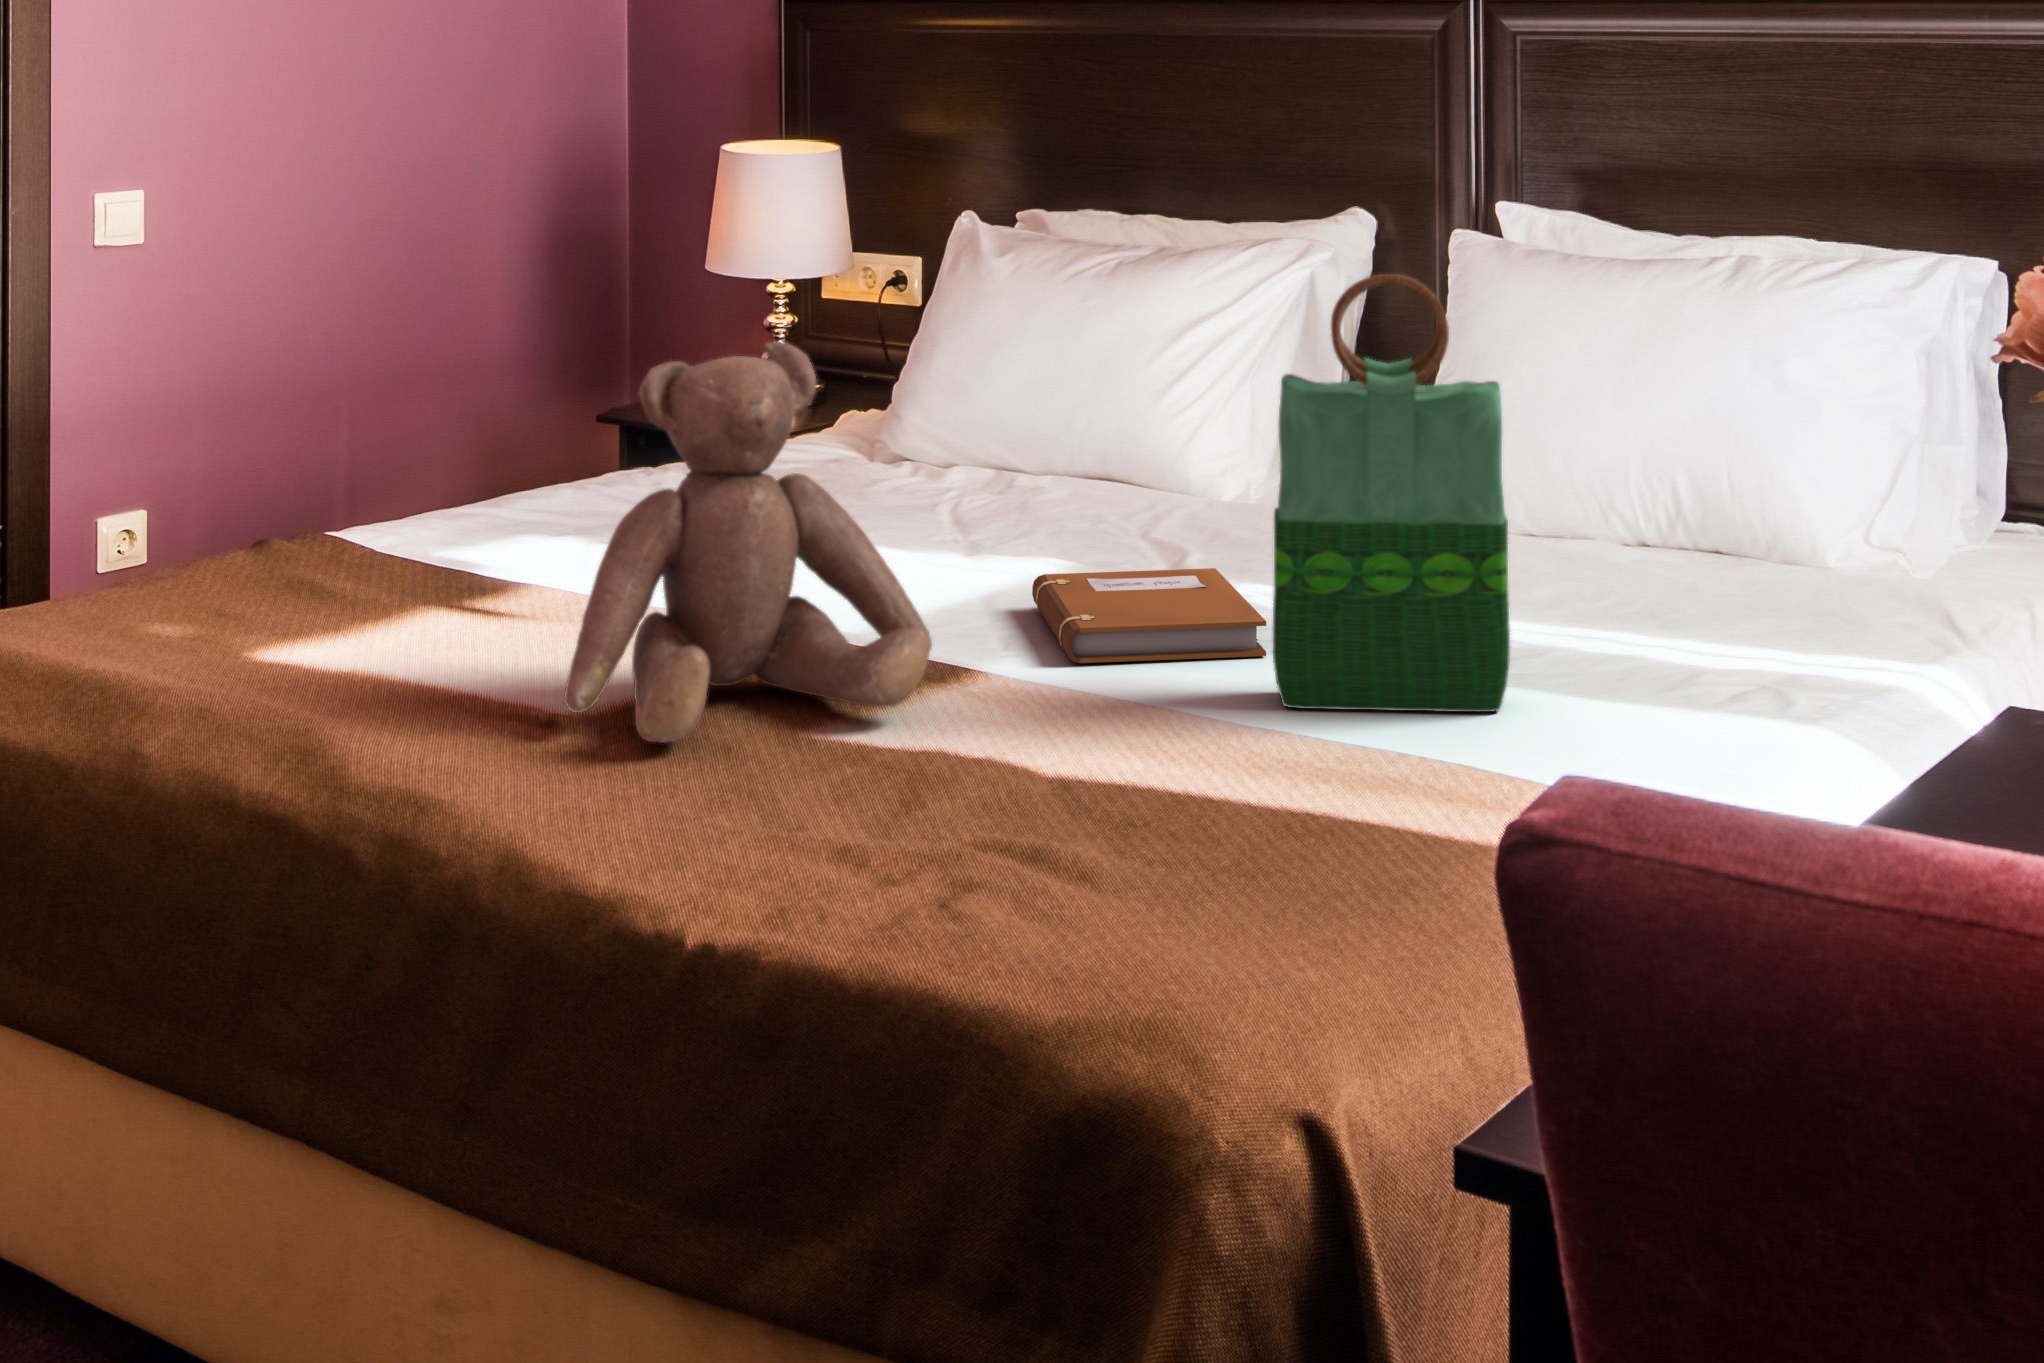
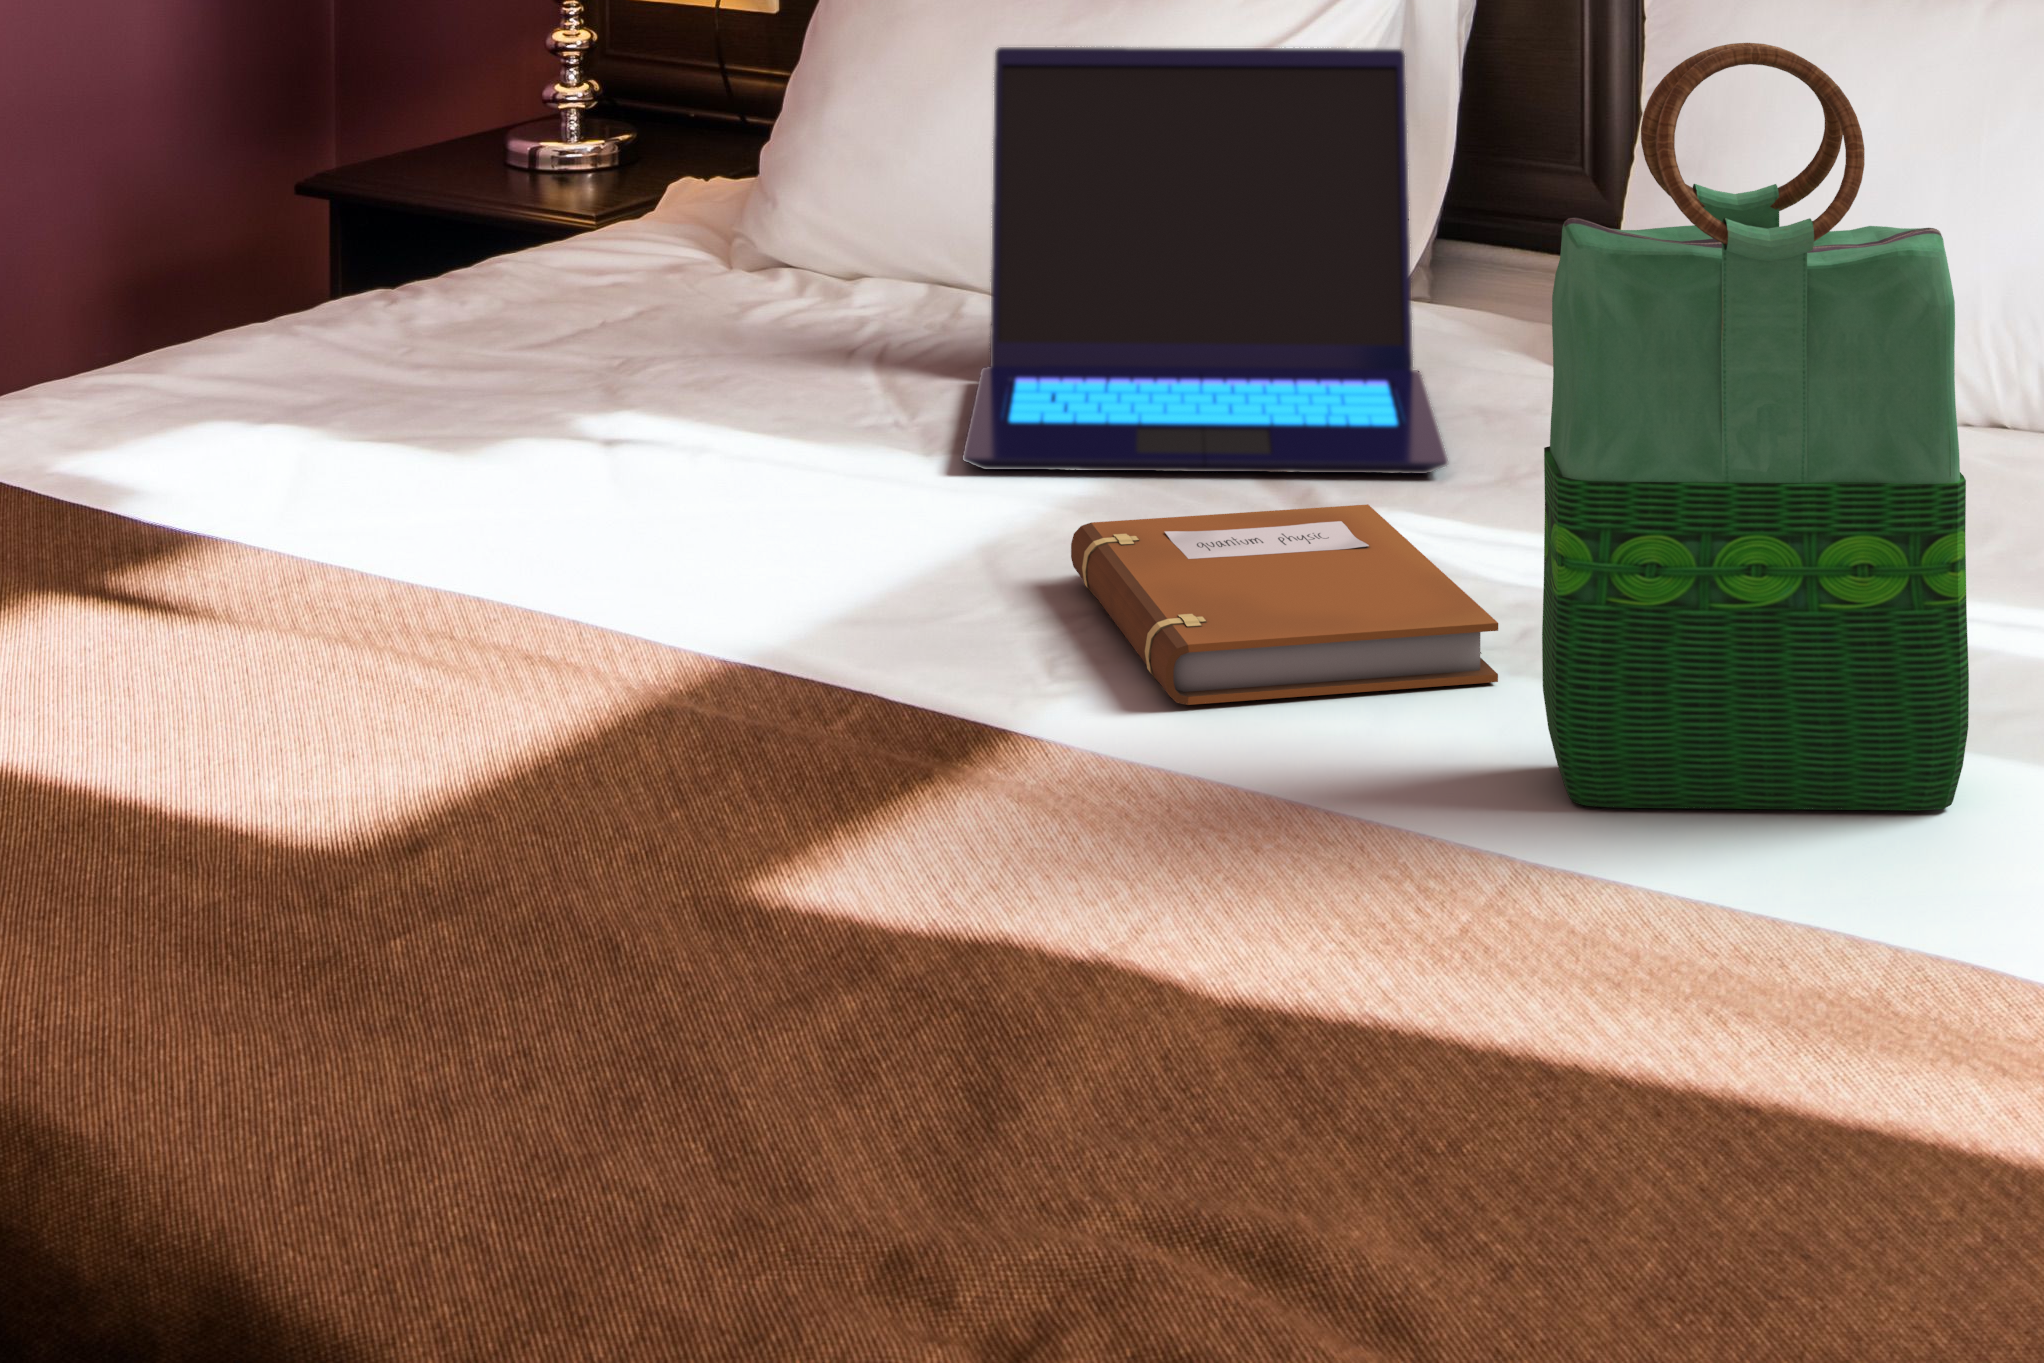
laptop: none [984,307,1286,562] -> present [963,47,1448,474]
teddy bear: present [564,342,932,743] -> none [303,162,961,924]

